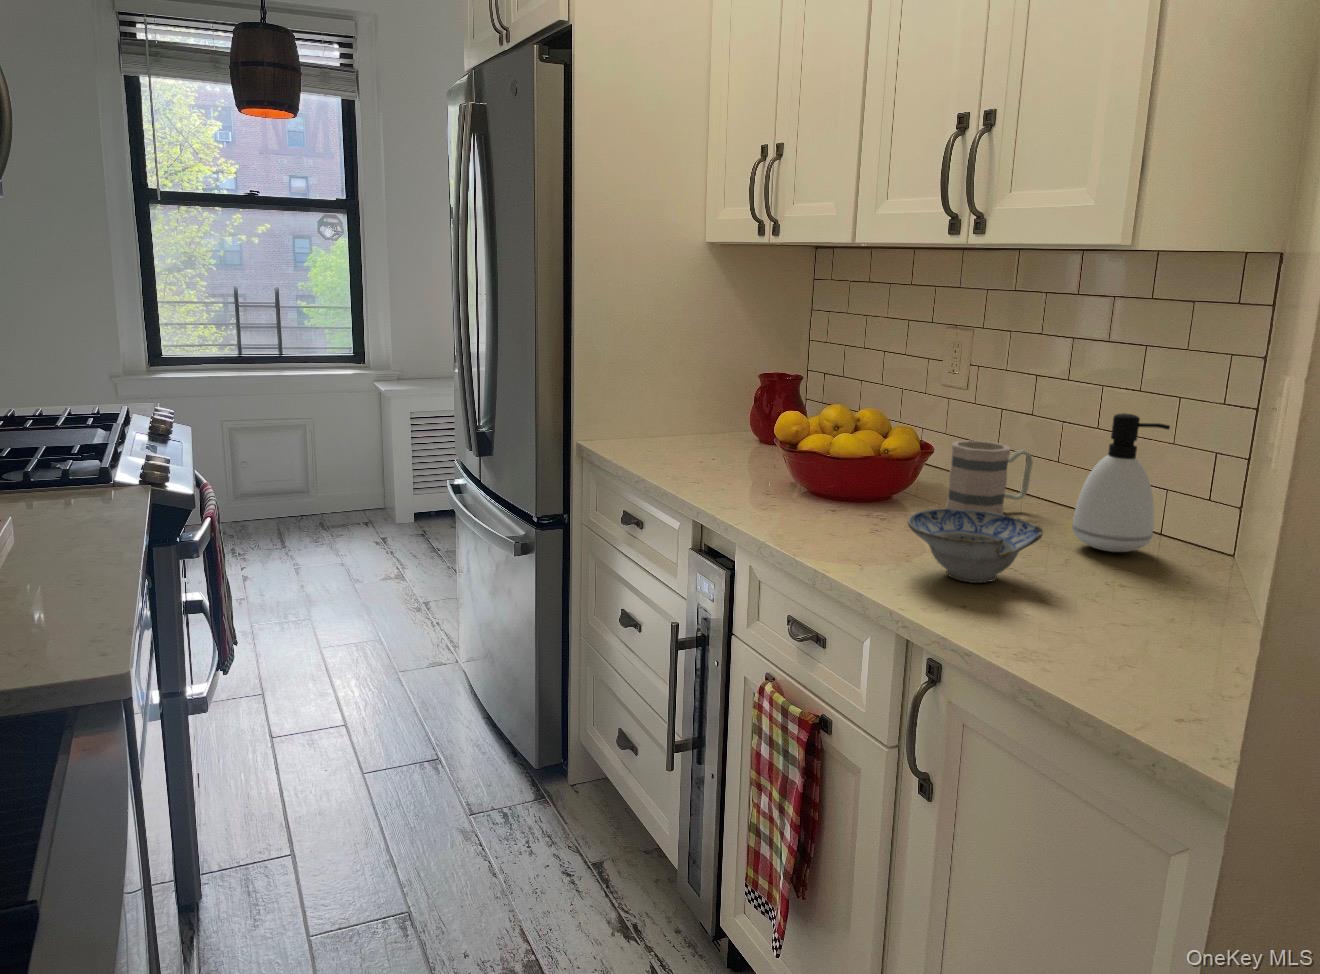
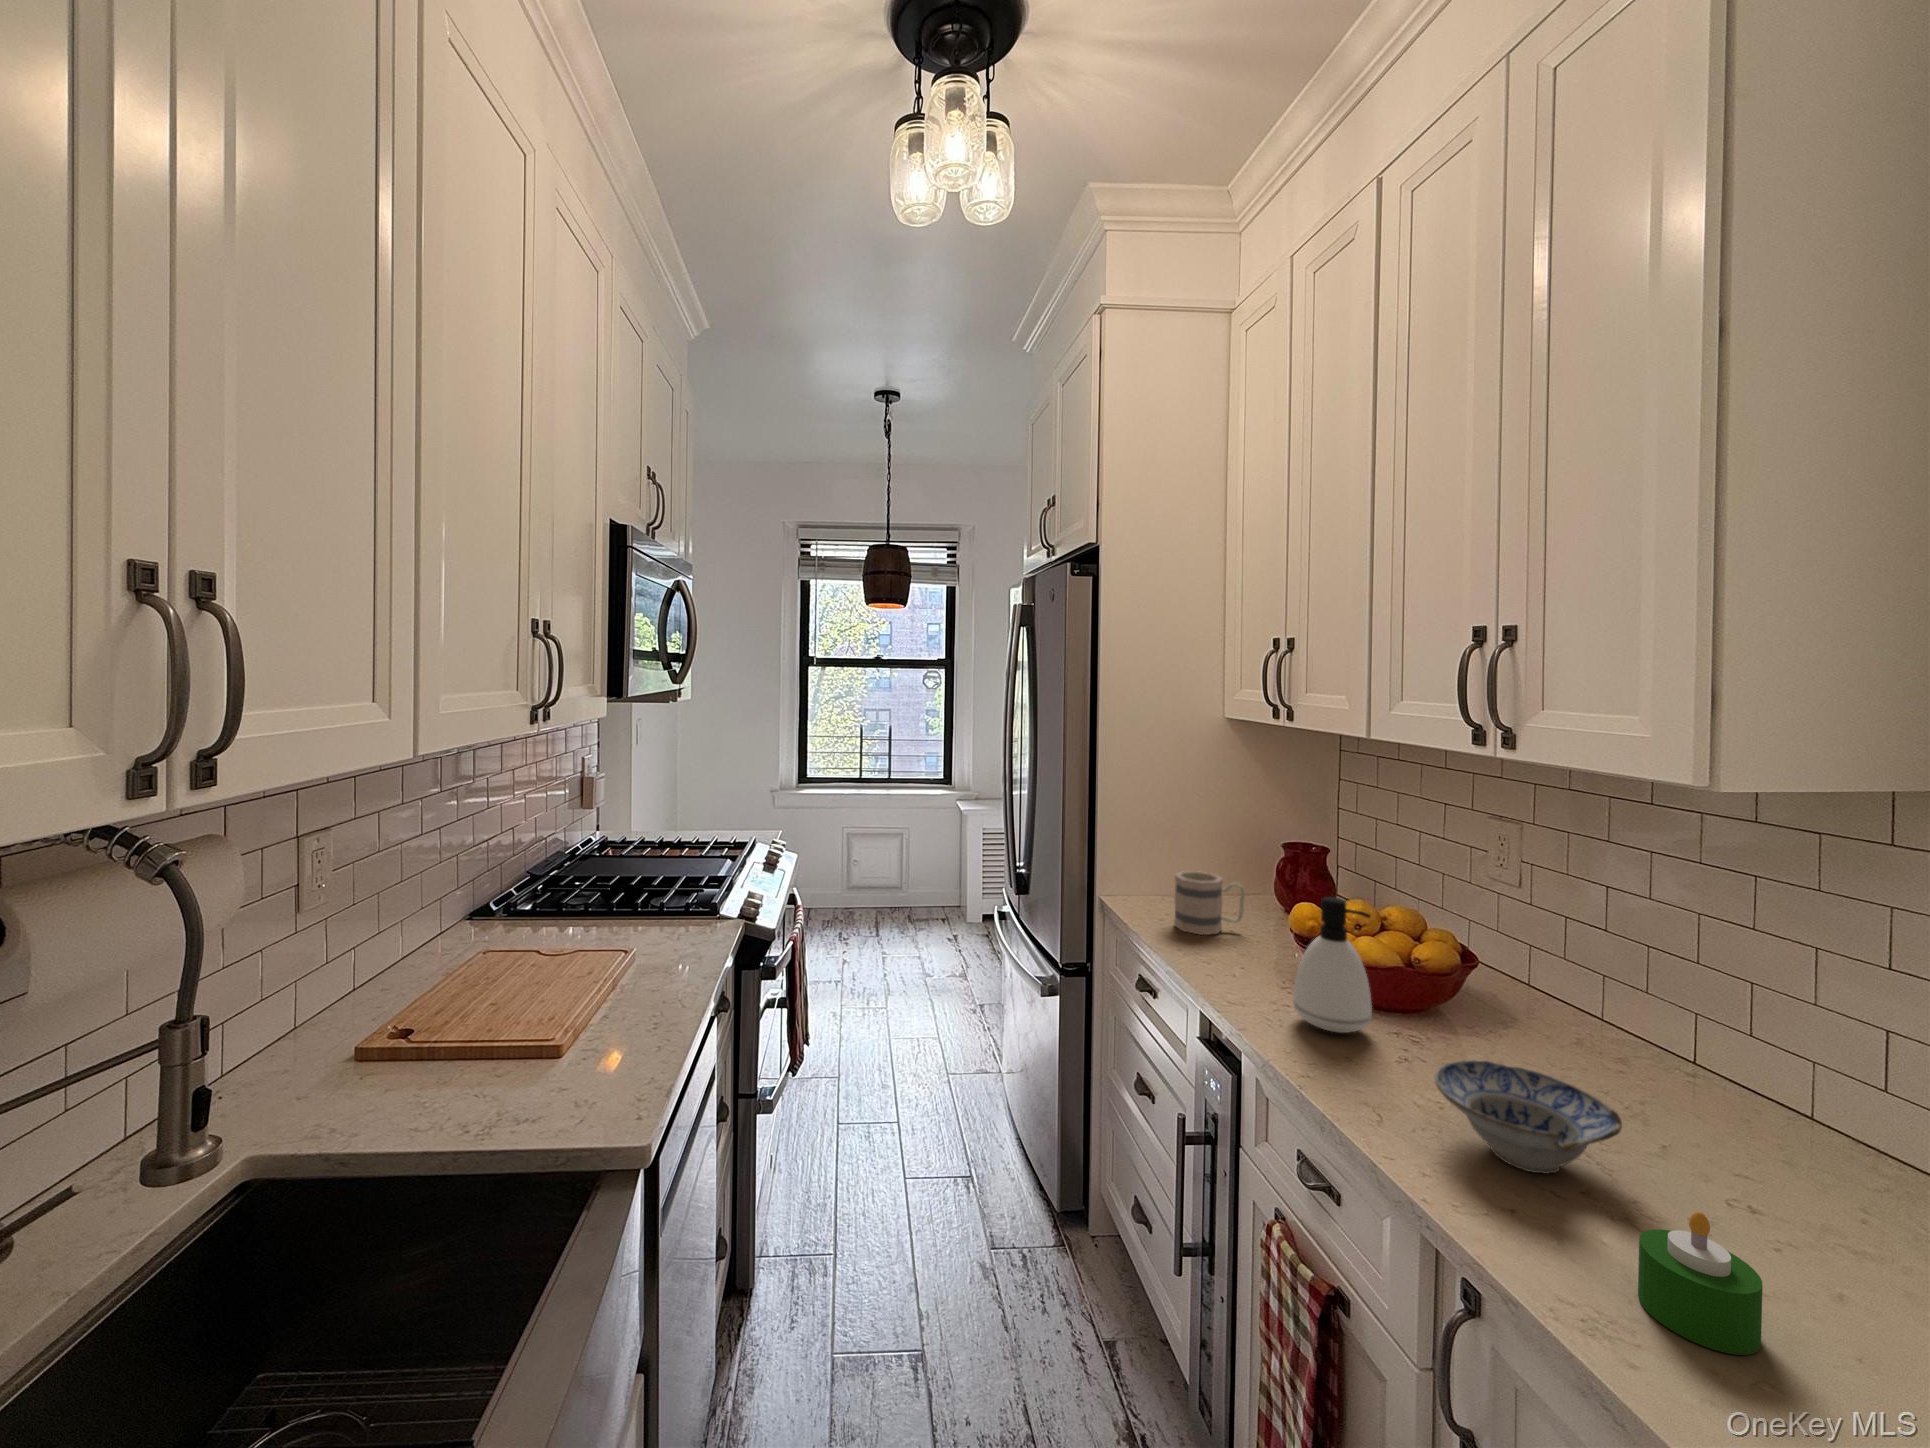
soap dispenser: present [1072,413,1170,552] -> present [1294,897,1372,1033]
mug: present [946,440,1033,515] -> present [1174,871,1245,935]
candle: none [1049,561,1128,653] -> present [1638,1212,1763,1355]

